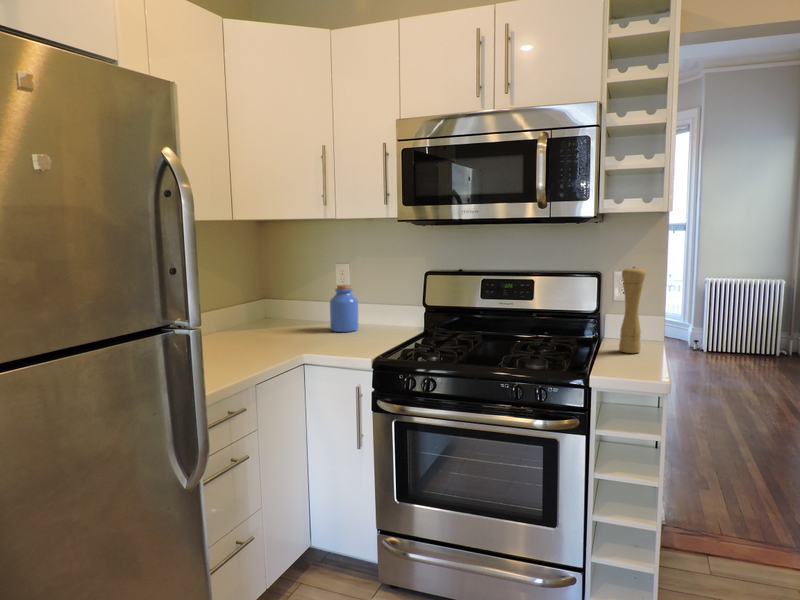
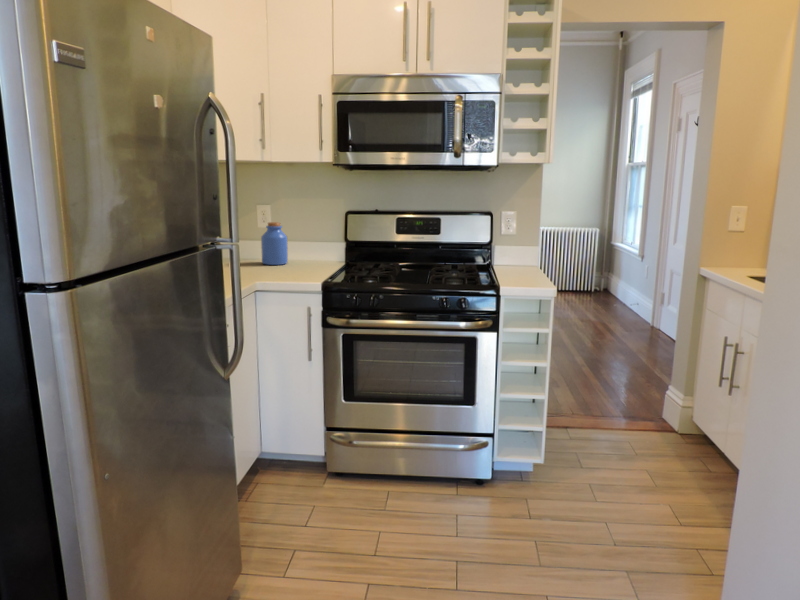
pepper mill: present [619,267,645,353] -> none [512,207,532,274]

